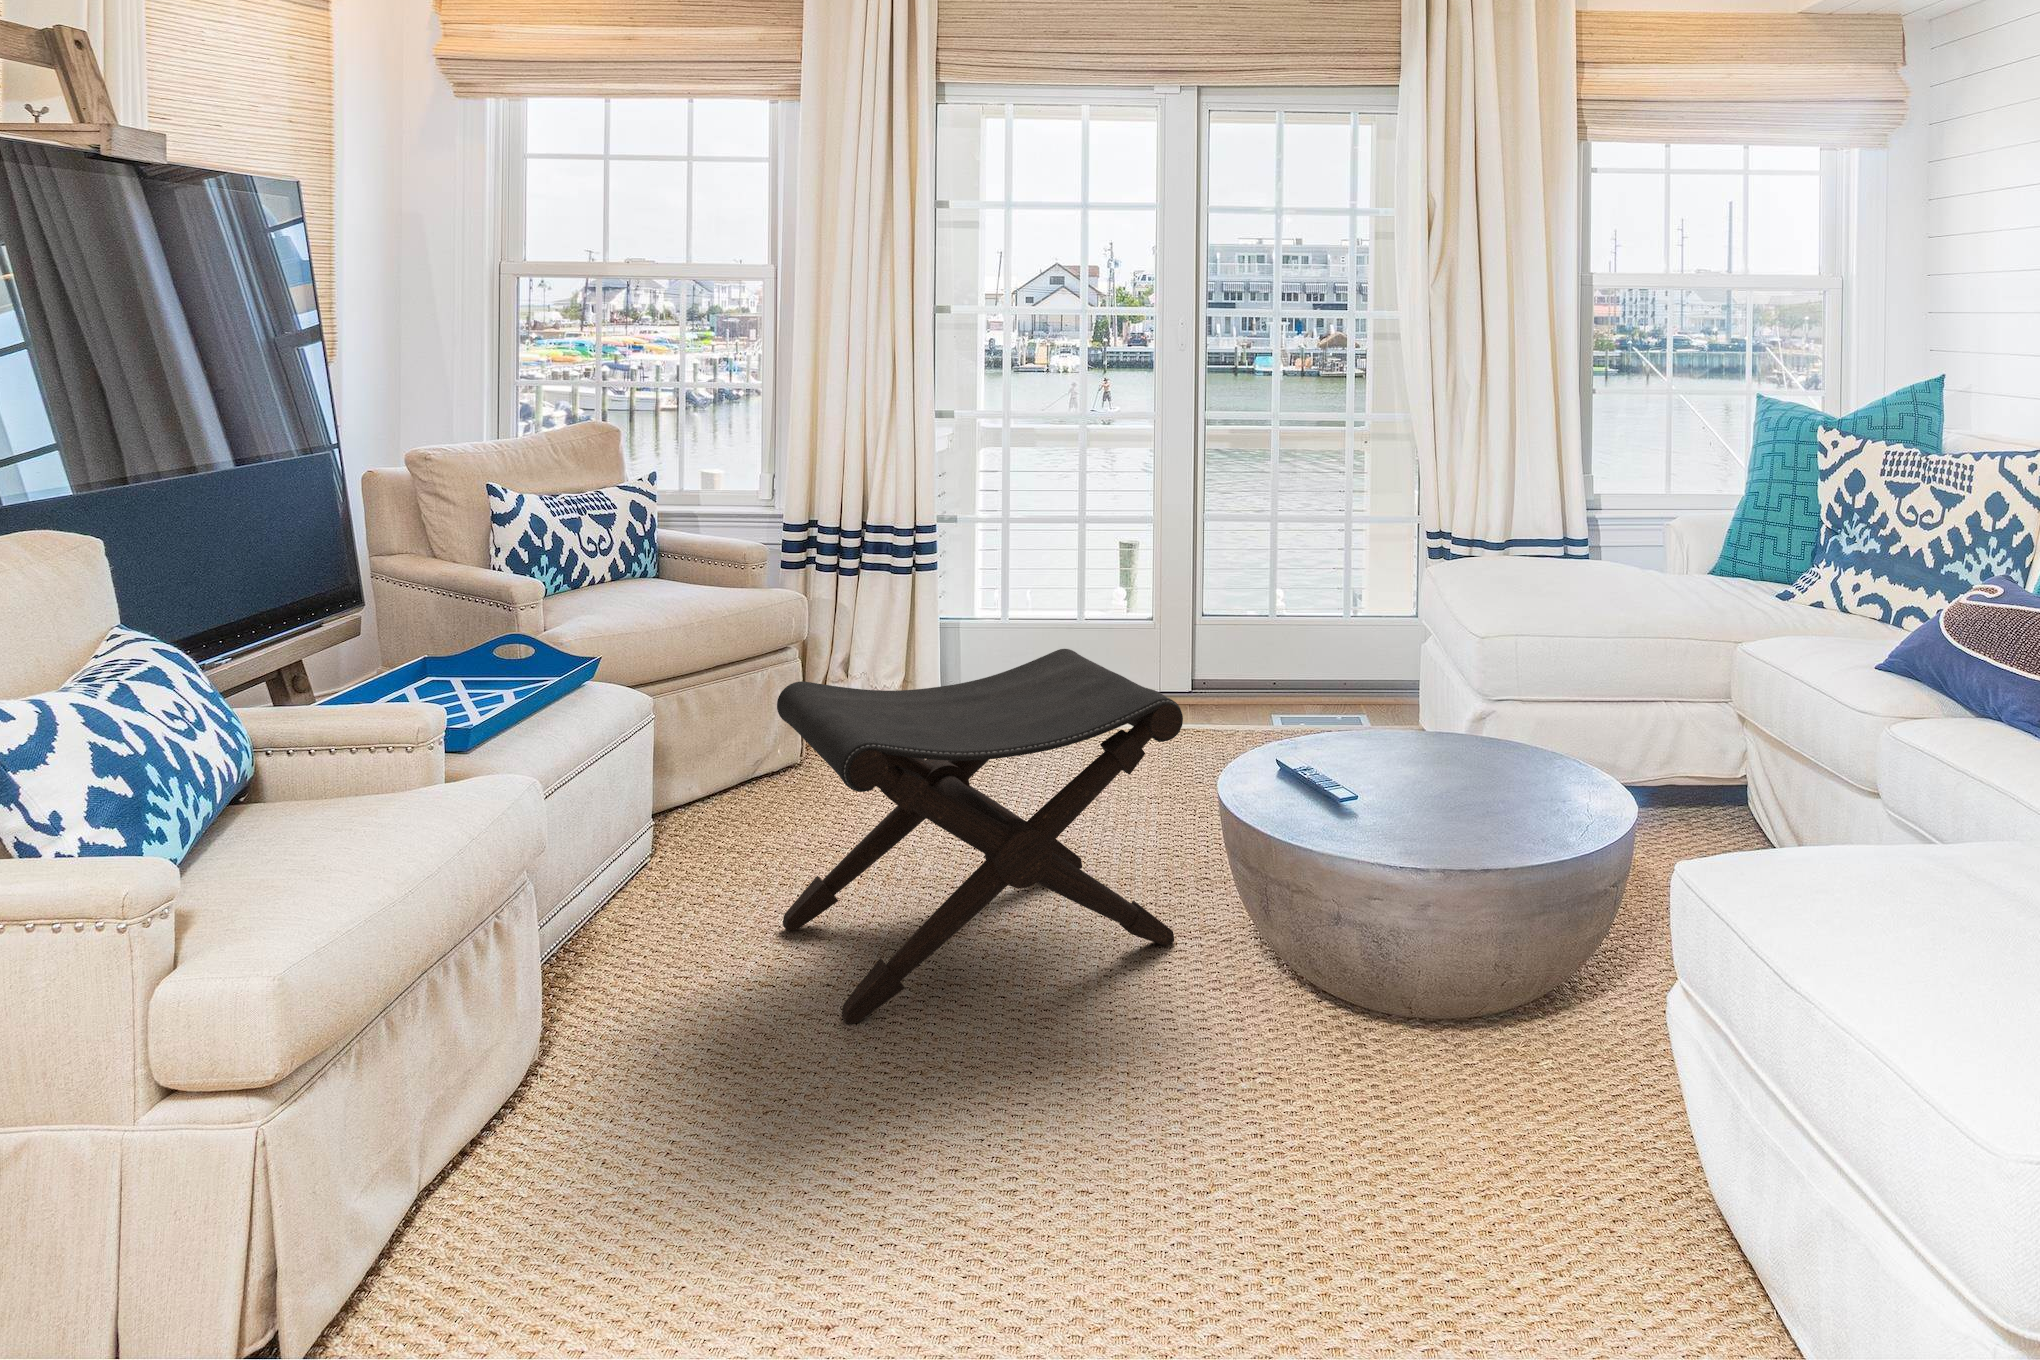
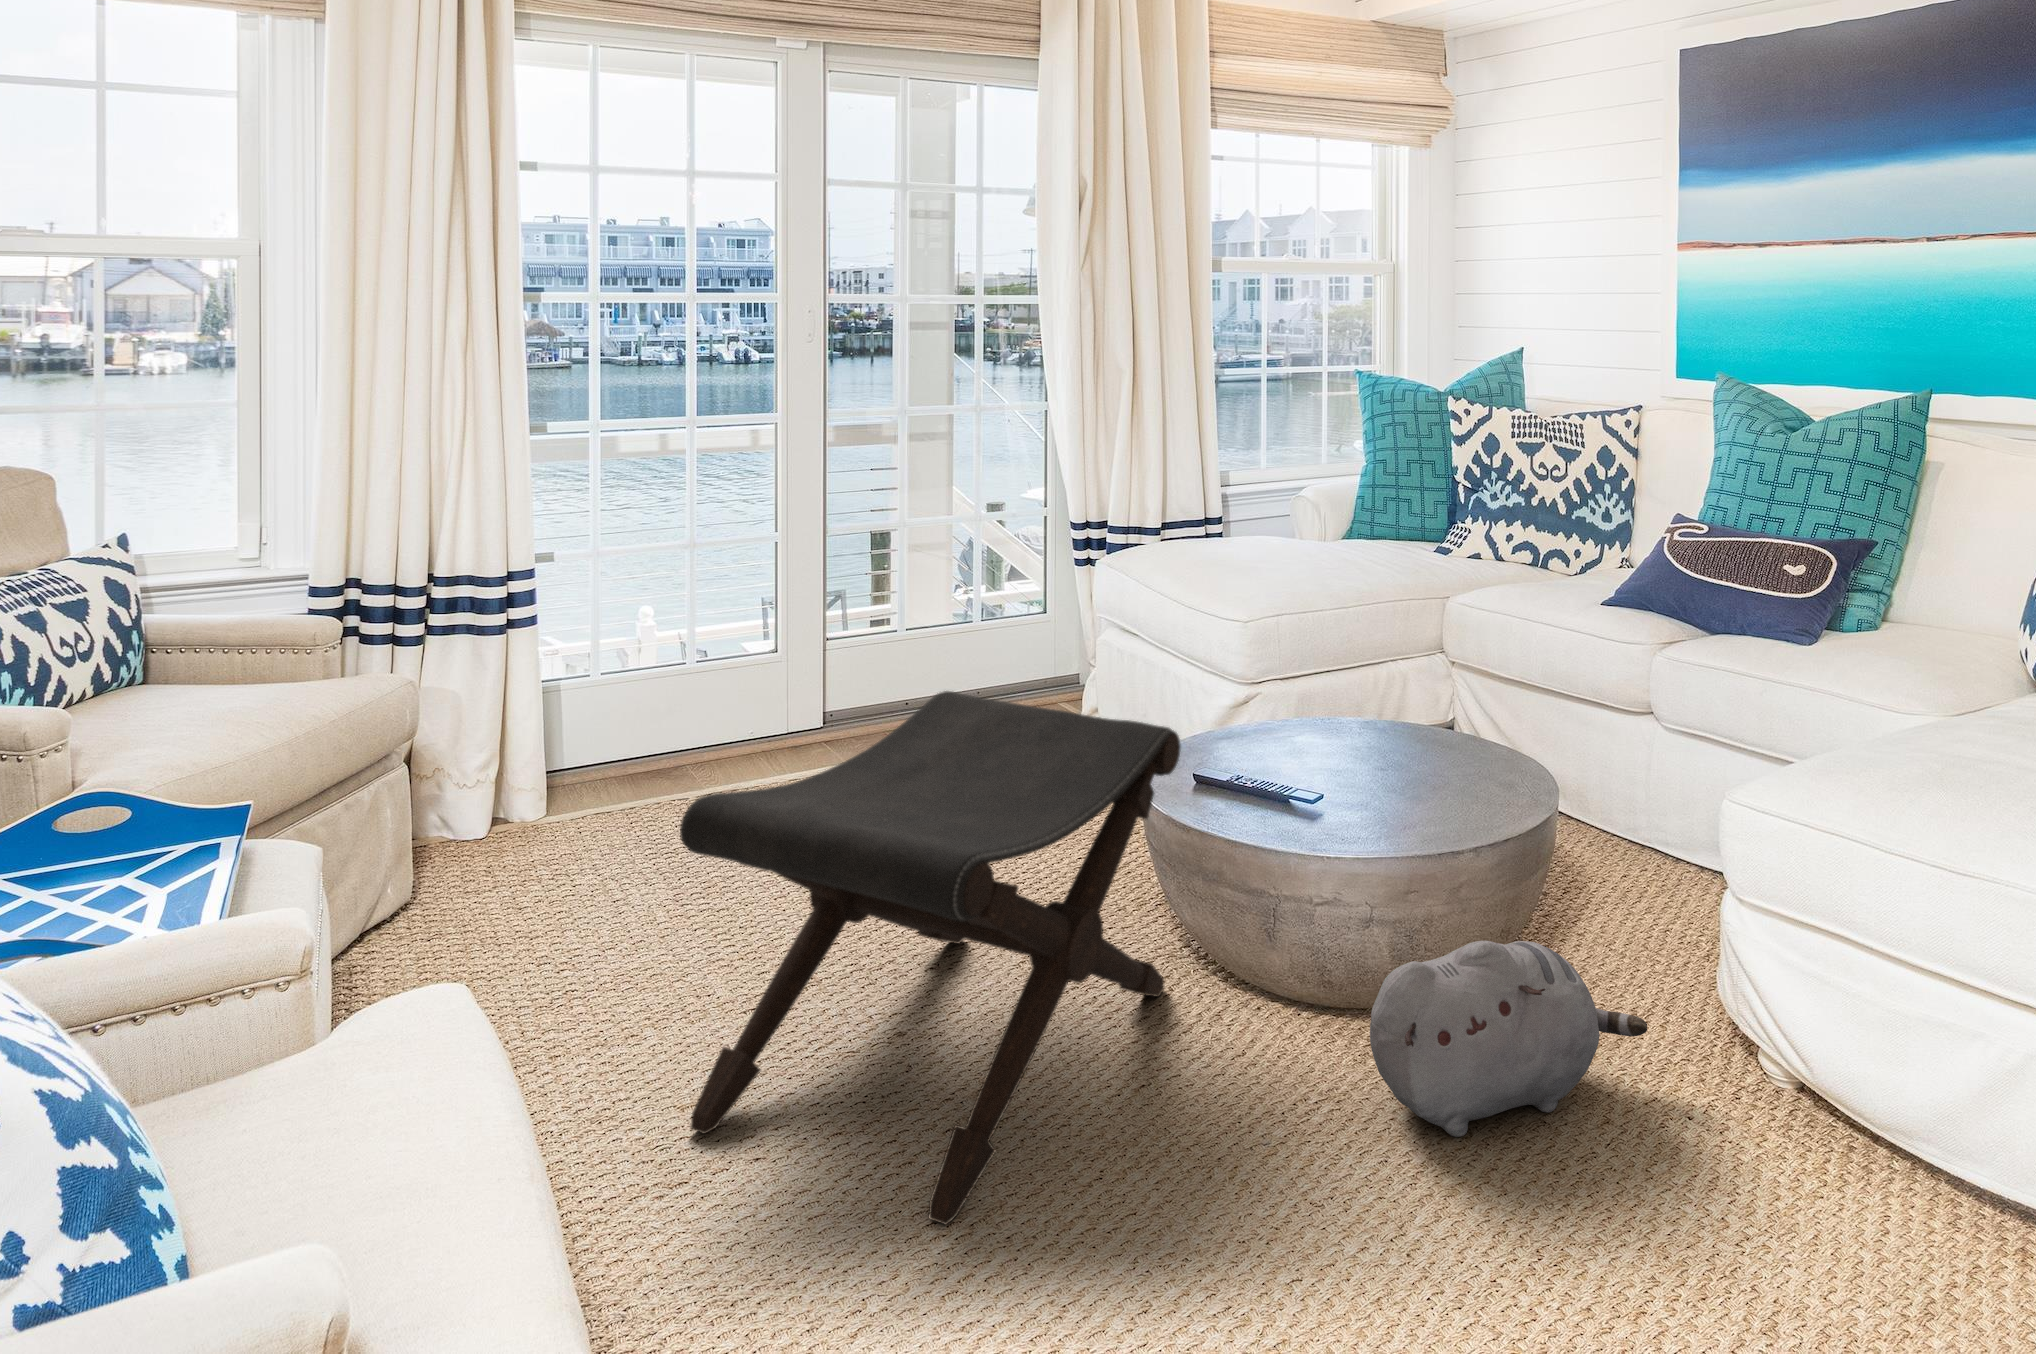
plush toy: none [1189,932,1475,1121] -> present [1370,941,1647,1137]

